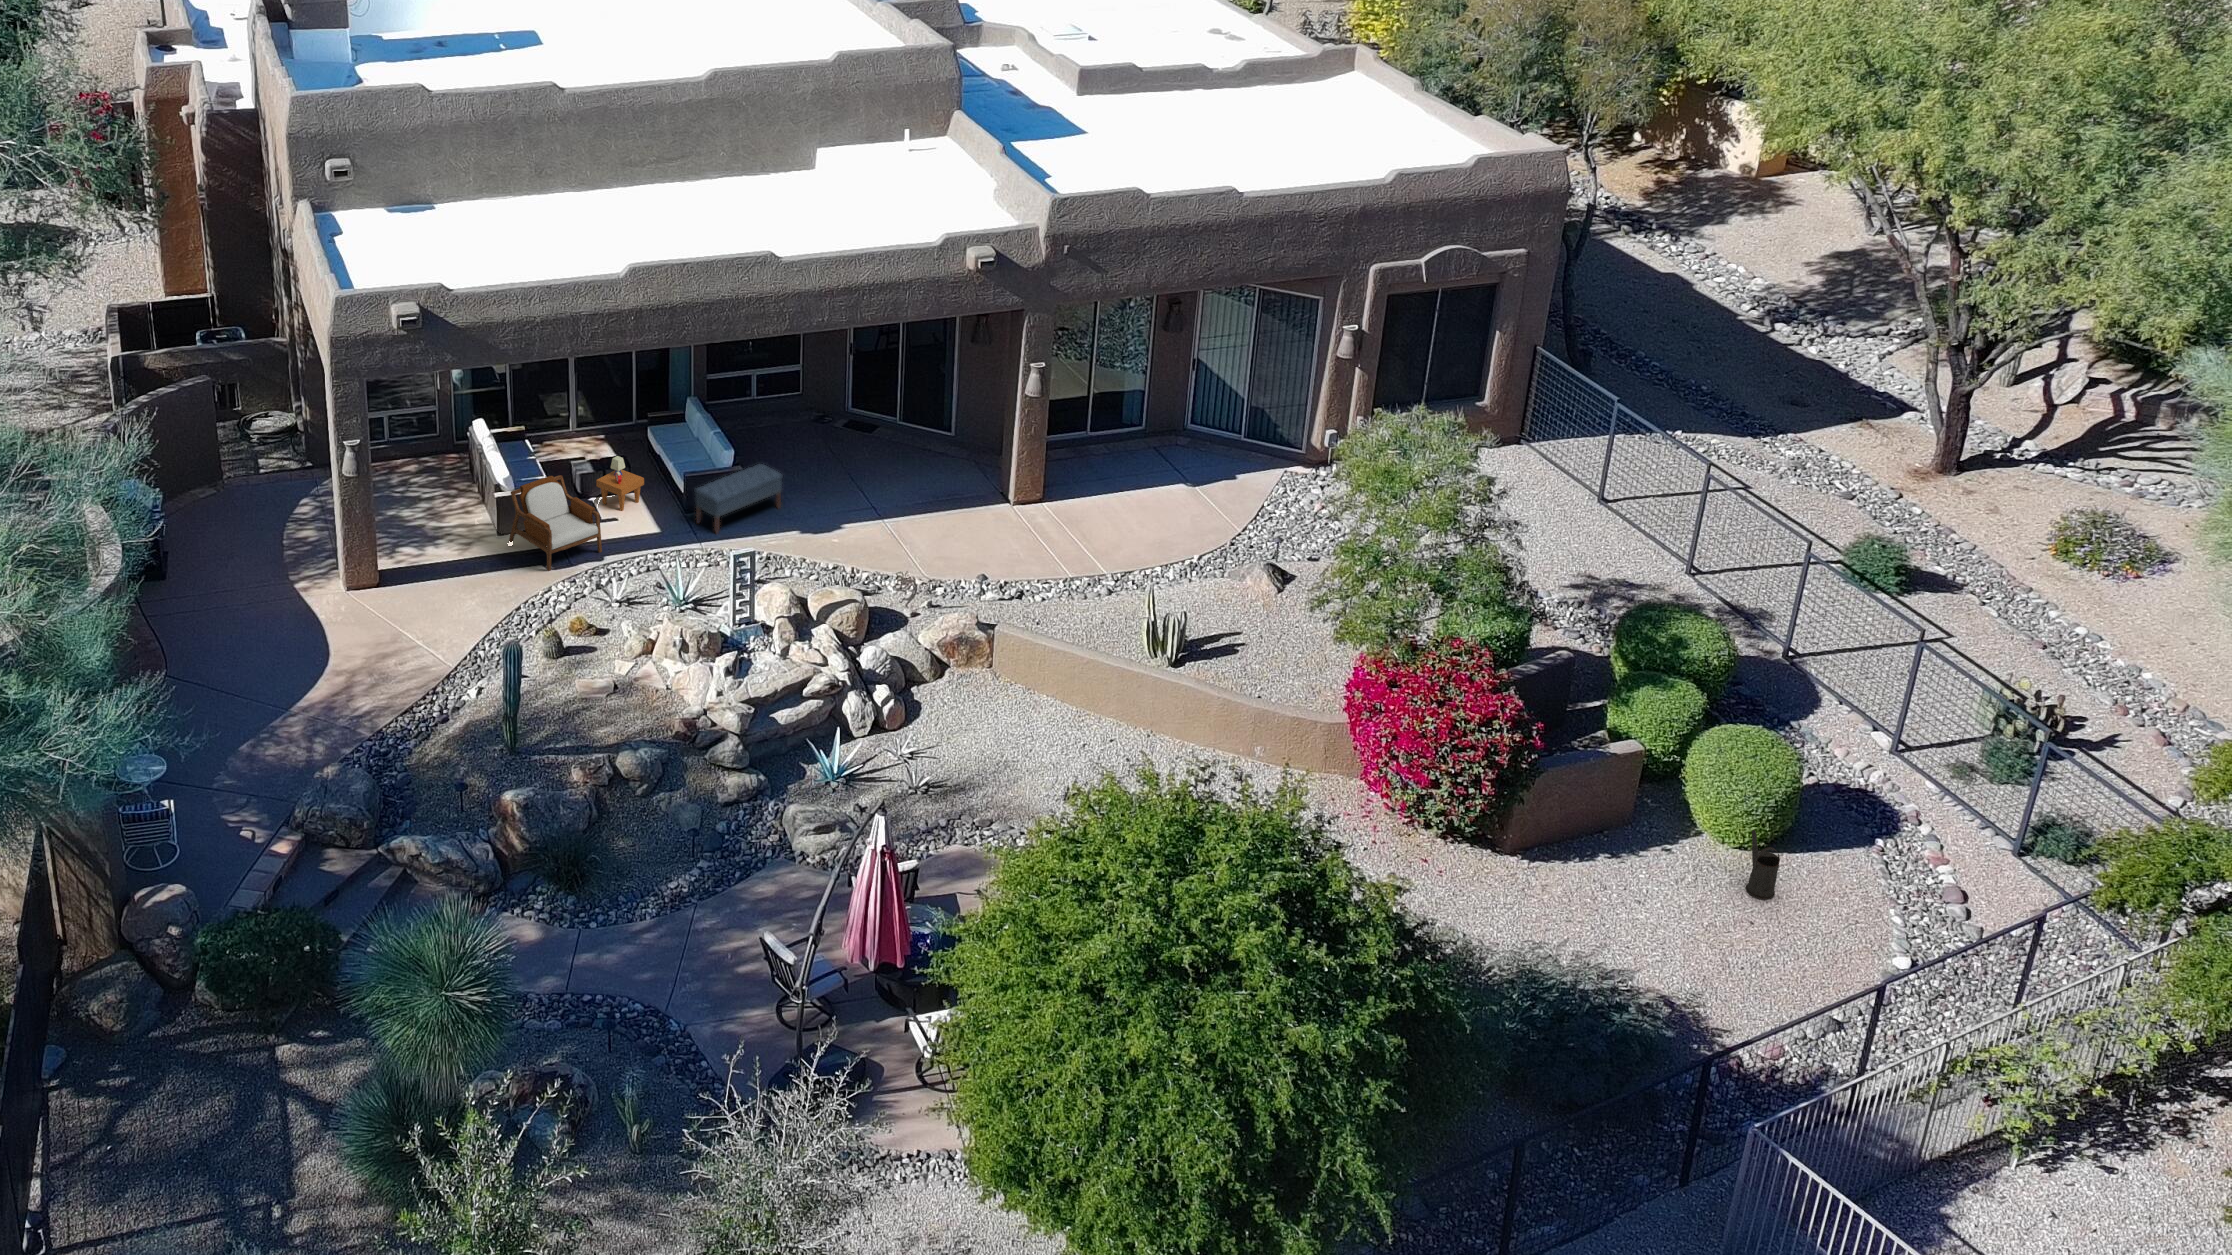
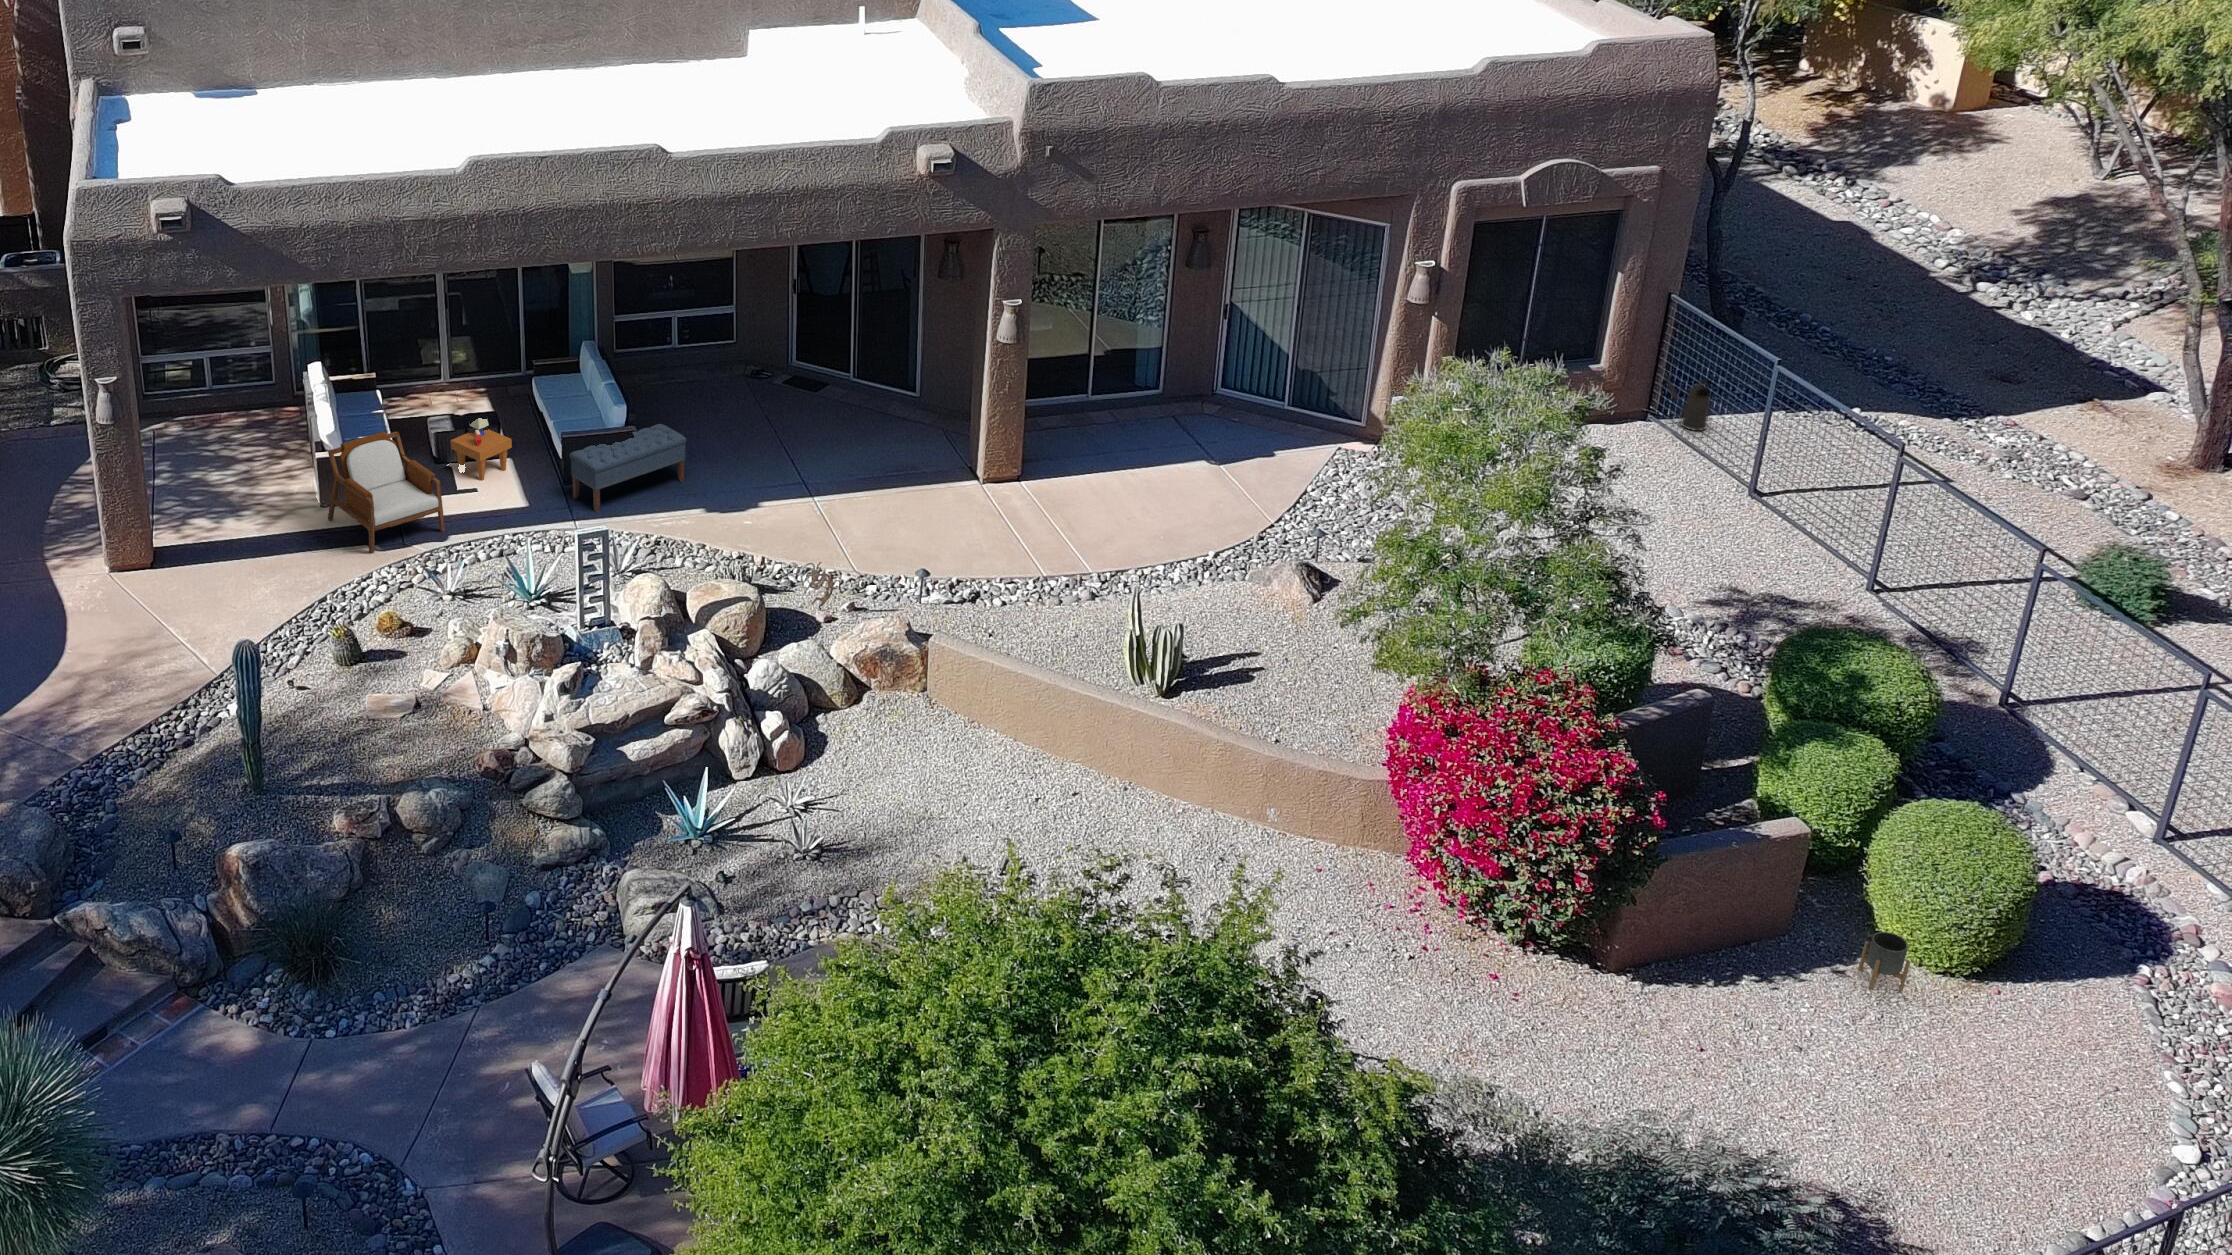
planter: none [1681,821,1717,863] -> present [1858,932,1910,991]
watering can: present [1746,830,1780,899] -> present [1666,378,1711,431]

